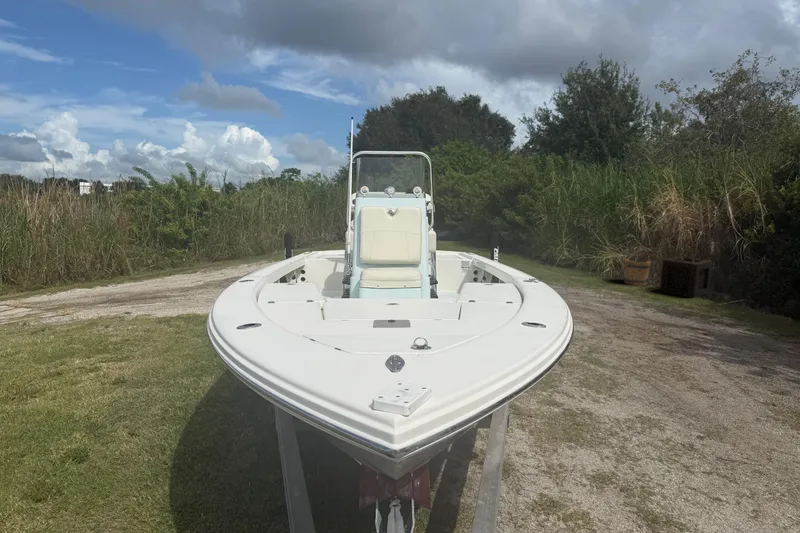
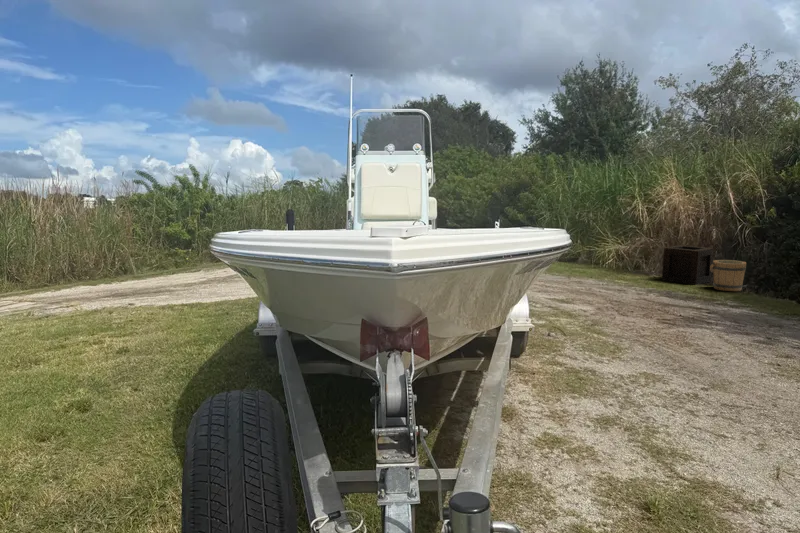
bucket: present [622,259,651,286] -> present [710,260,746,291]

